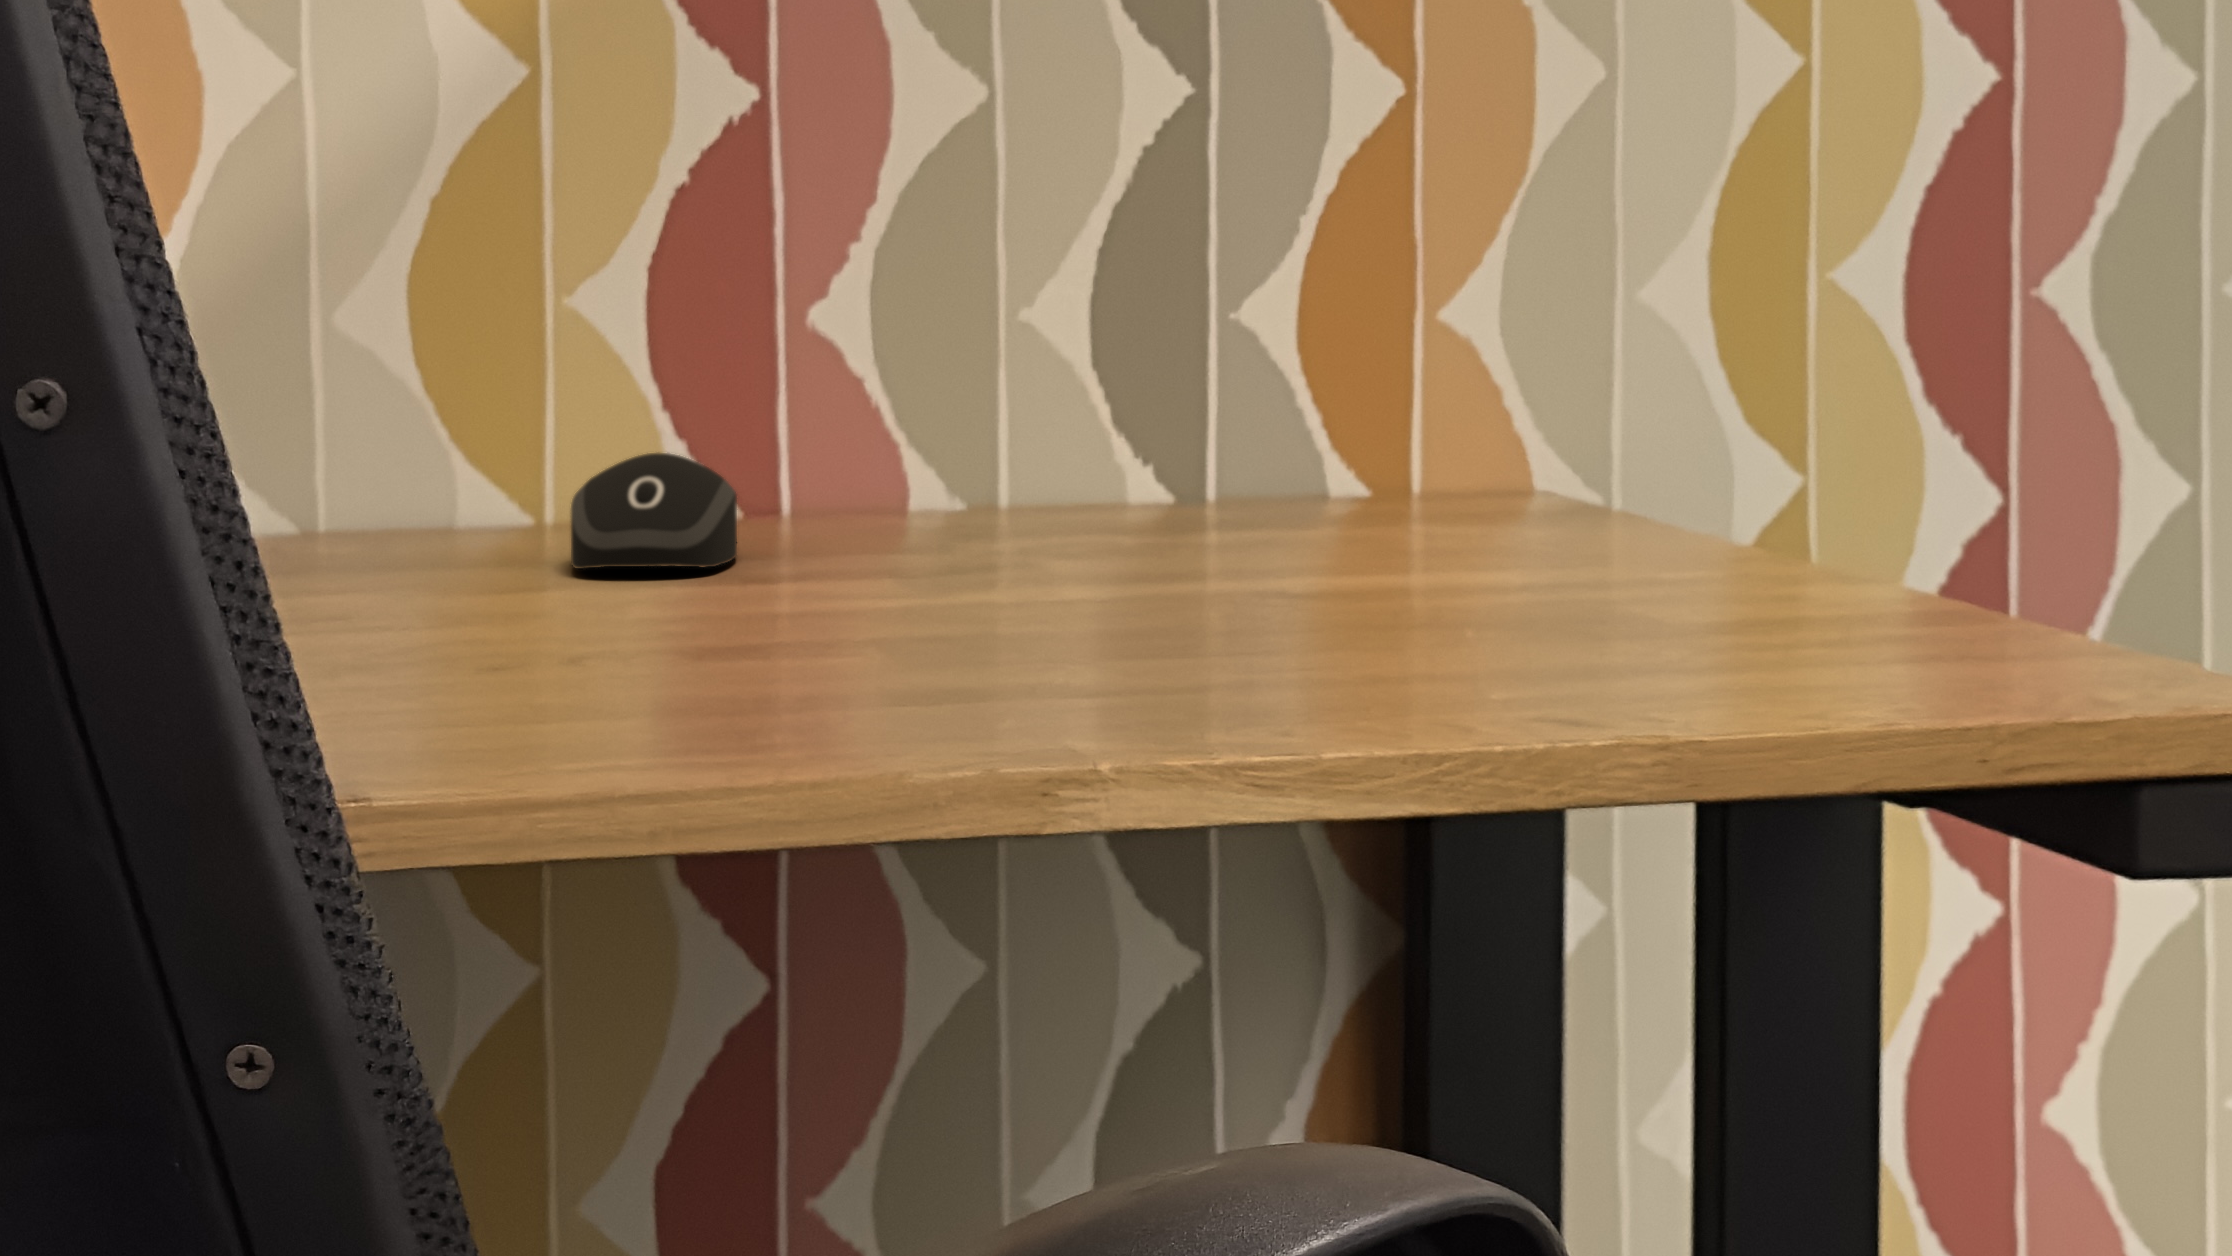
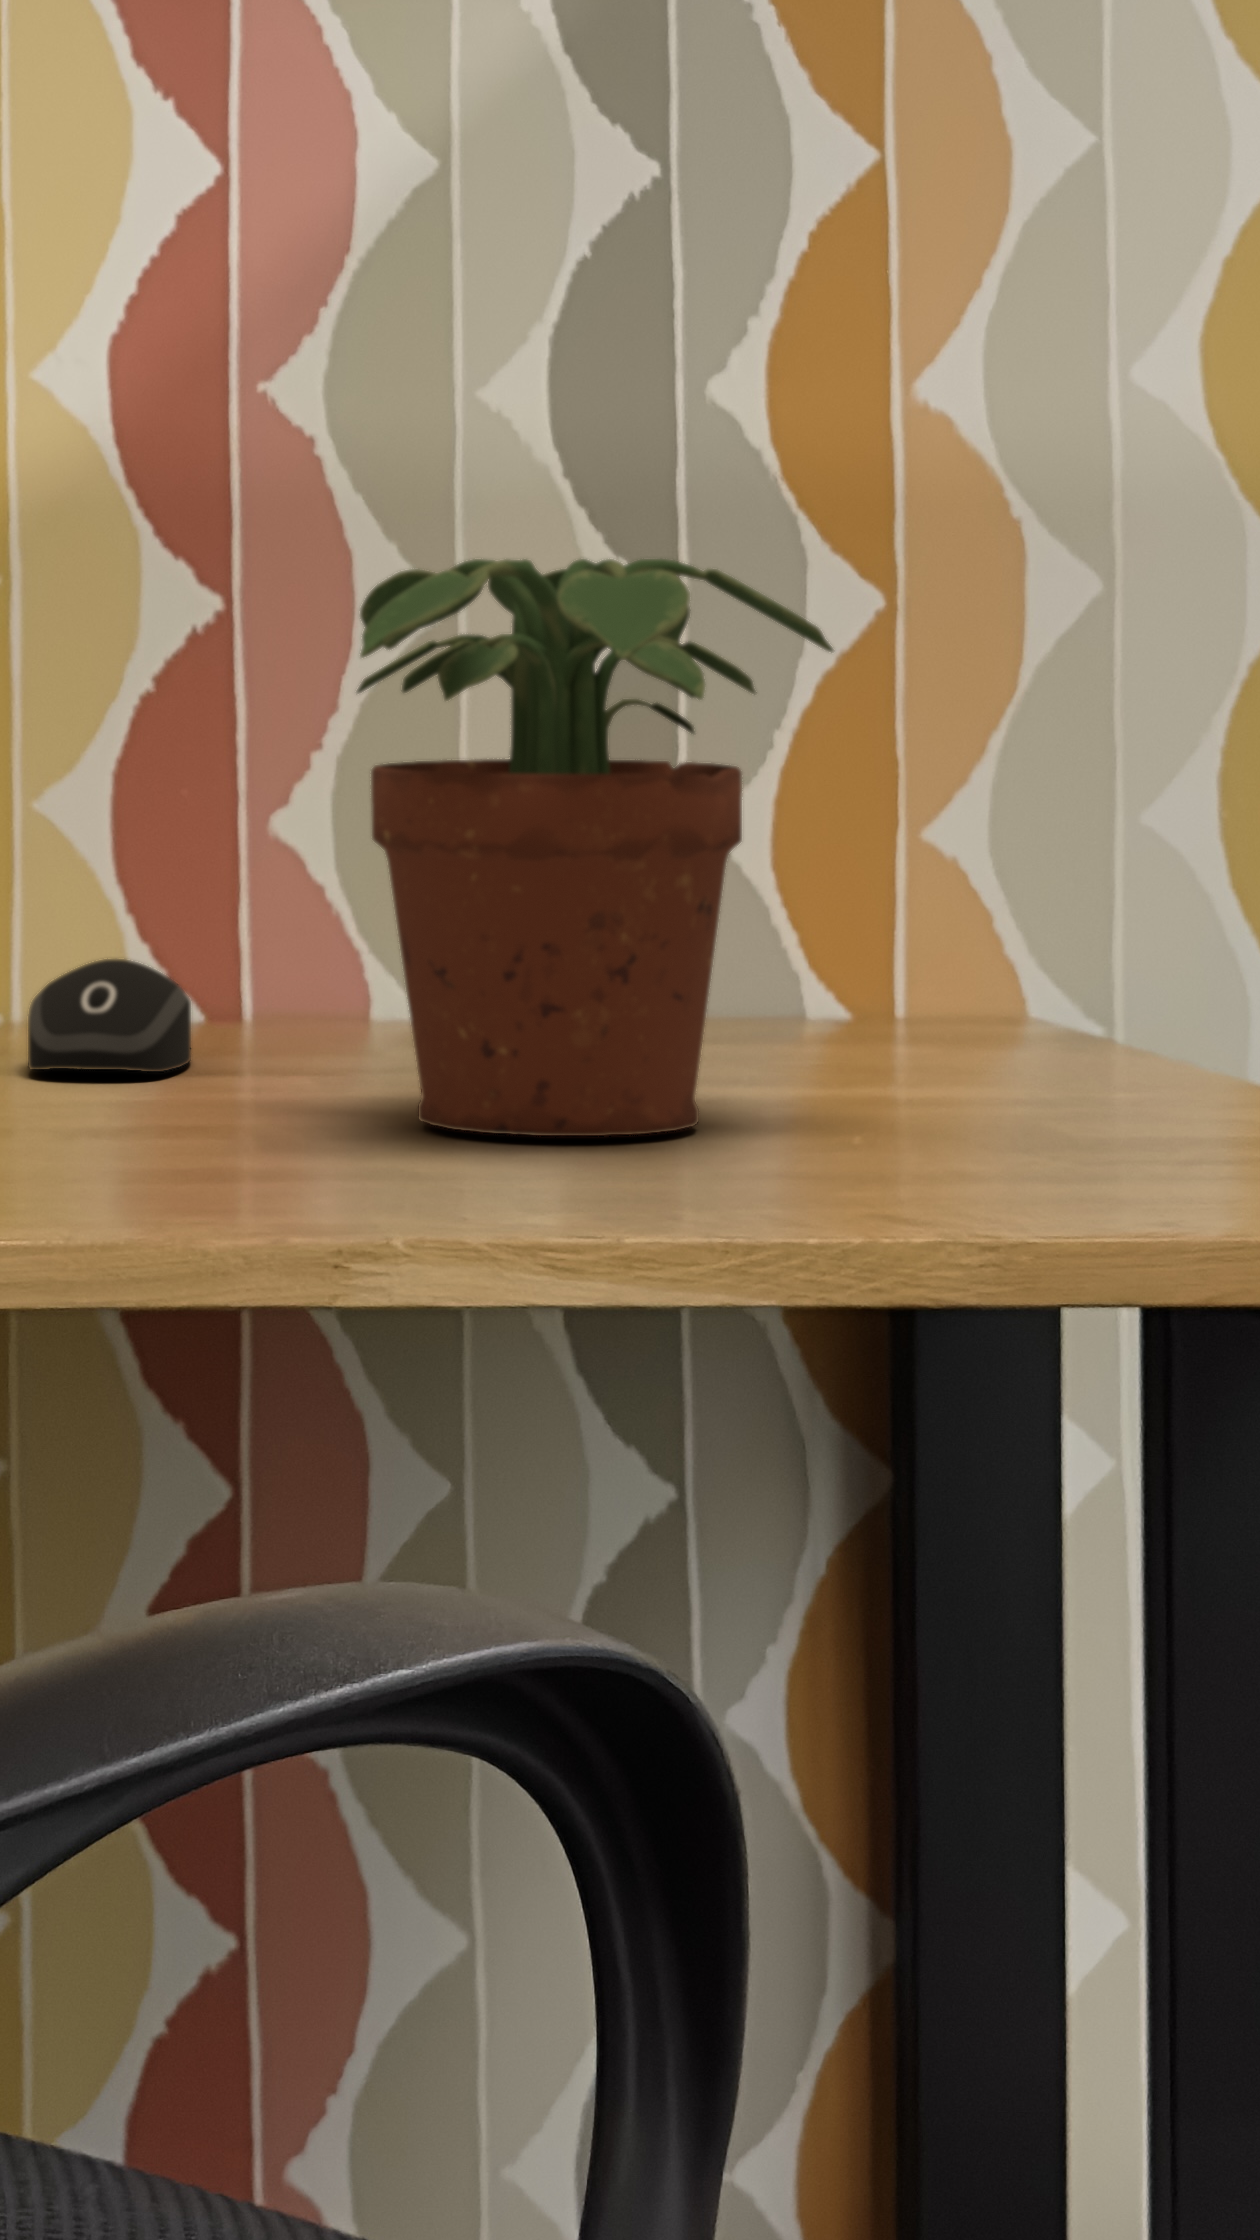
potted plant: none [929,38,1407,619] -> present [357,559,833,1136]

